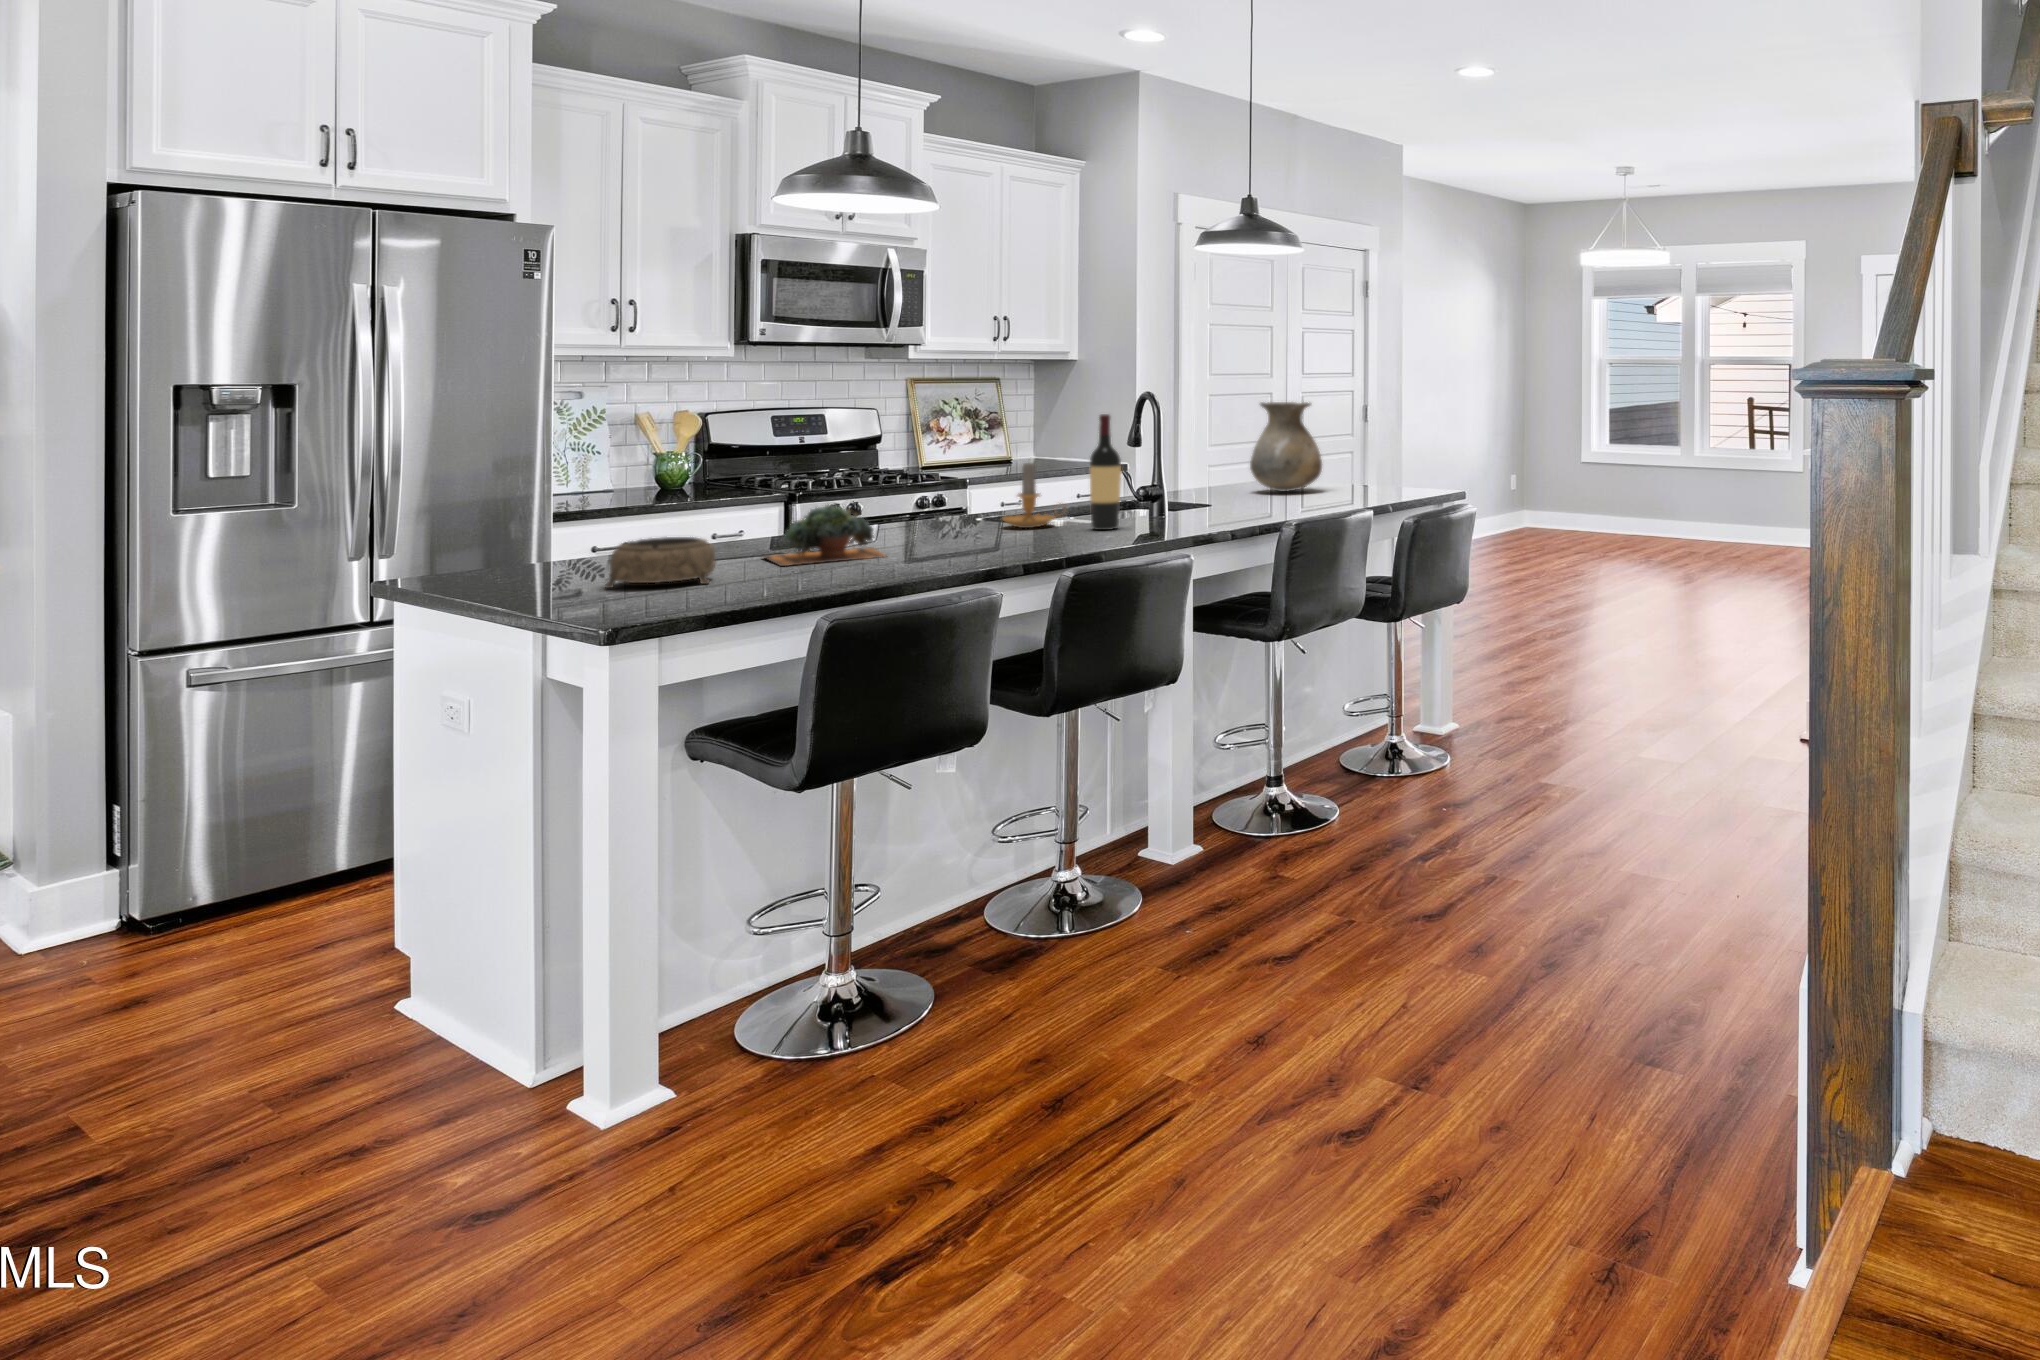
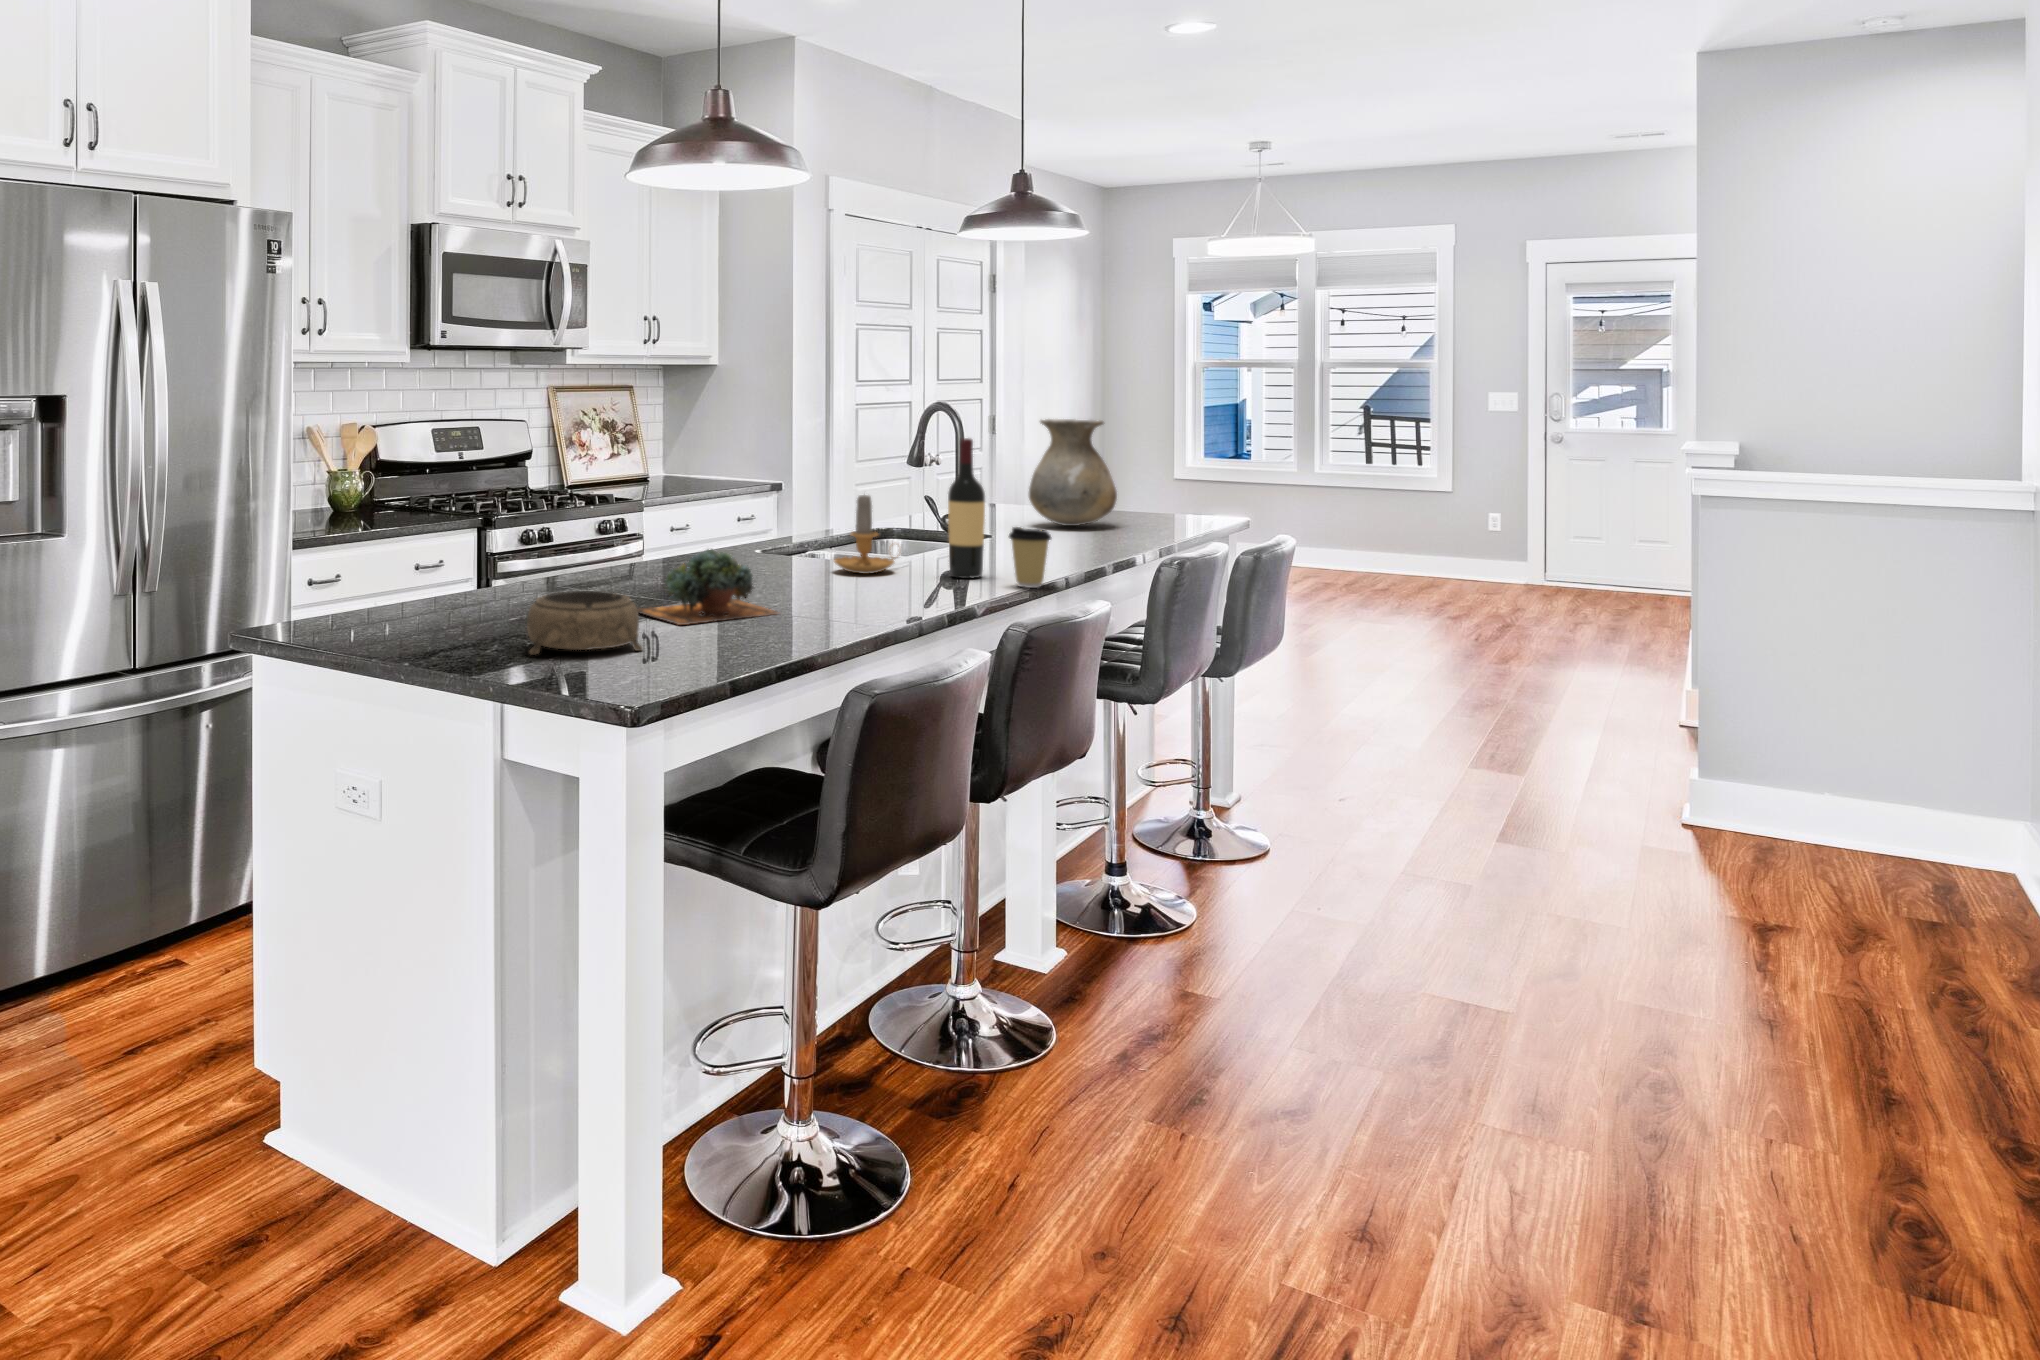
coffee cup: none [1122,486,1158,535] -> present [1009,527,1051,588]

